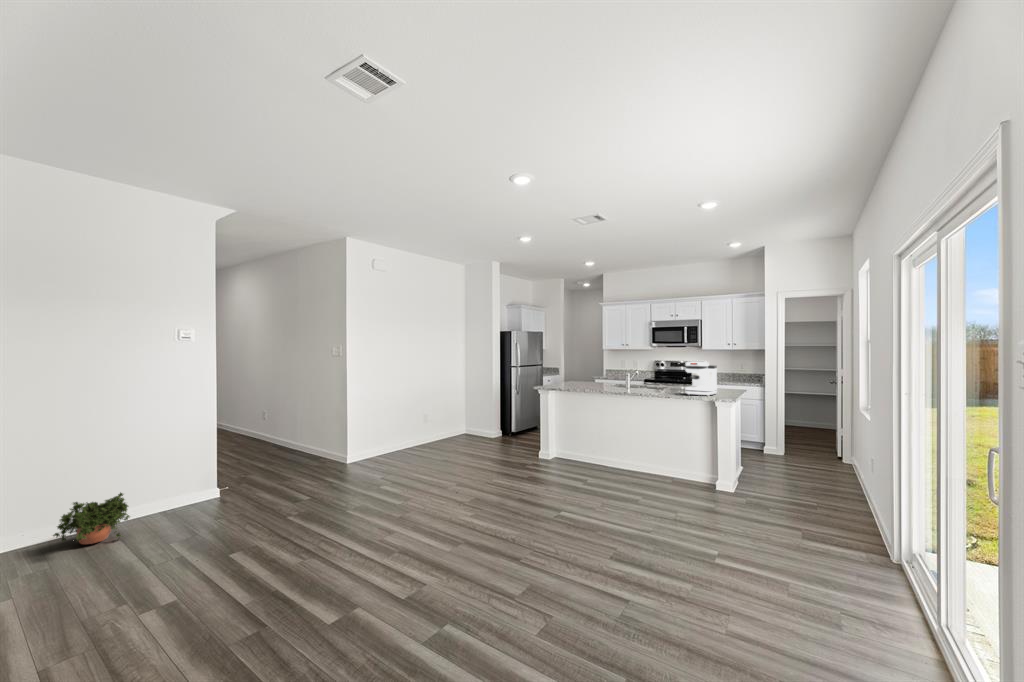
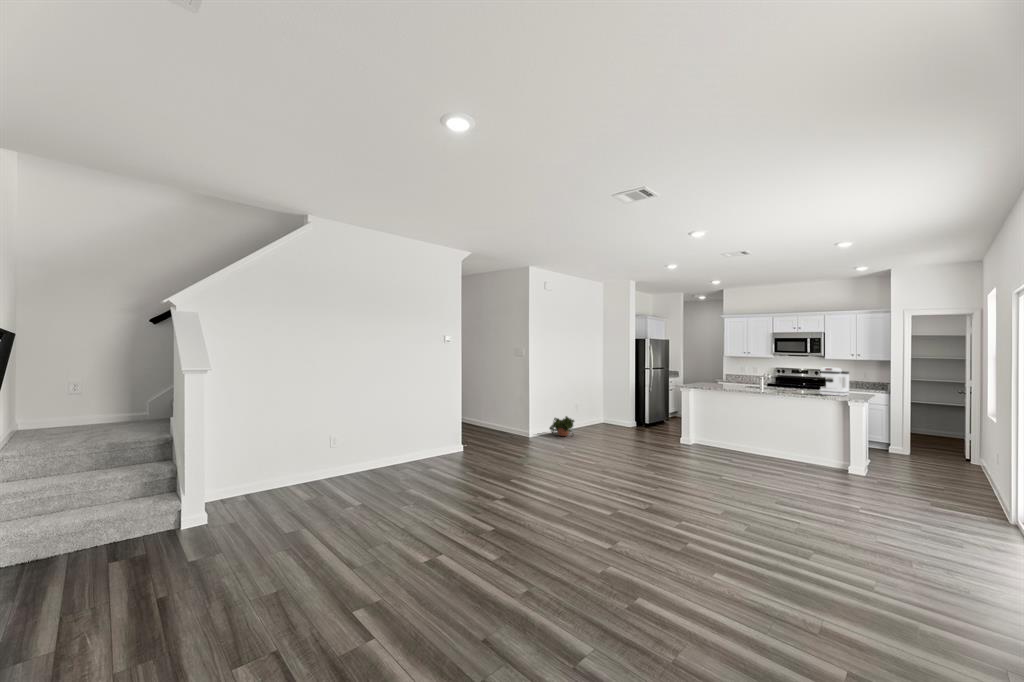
potted plant: present [53,492,130,544] -> present [550,416,574,436]

